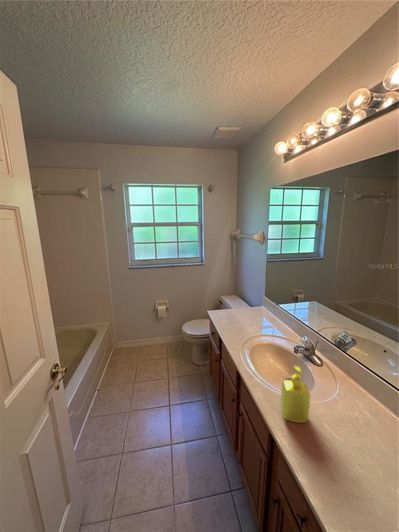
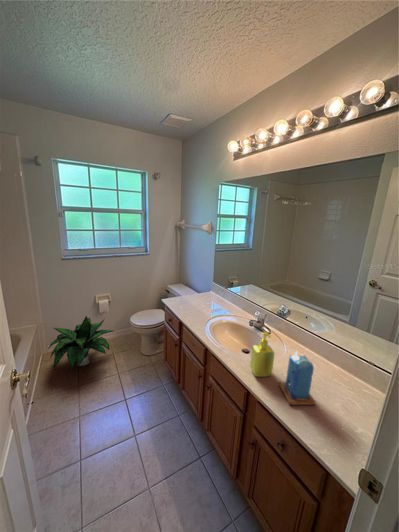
potted plant: none [114,320,171,368] -> present [48,316,114,370]
candle: none [314,401,364,484] -> present [279,352,316,405]

